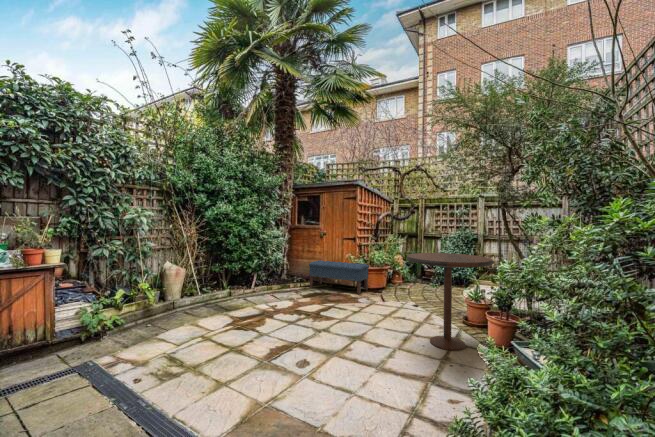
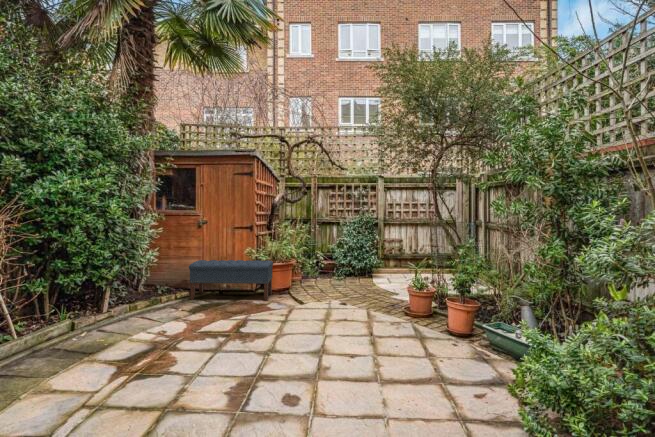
pedestal table: present [406,253,494,351] -> none [370,240,464,347]

